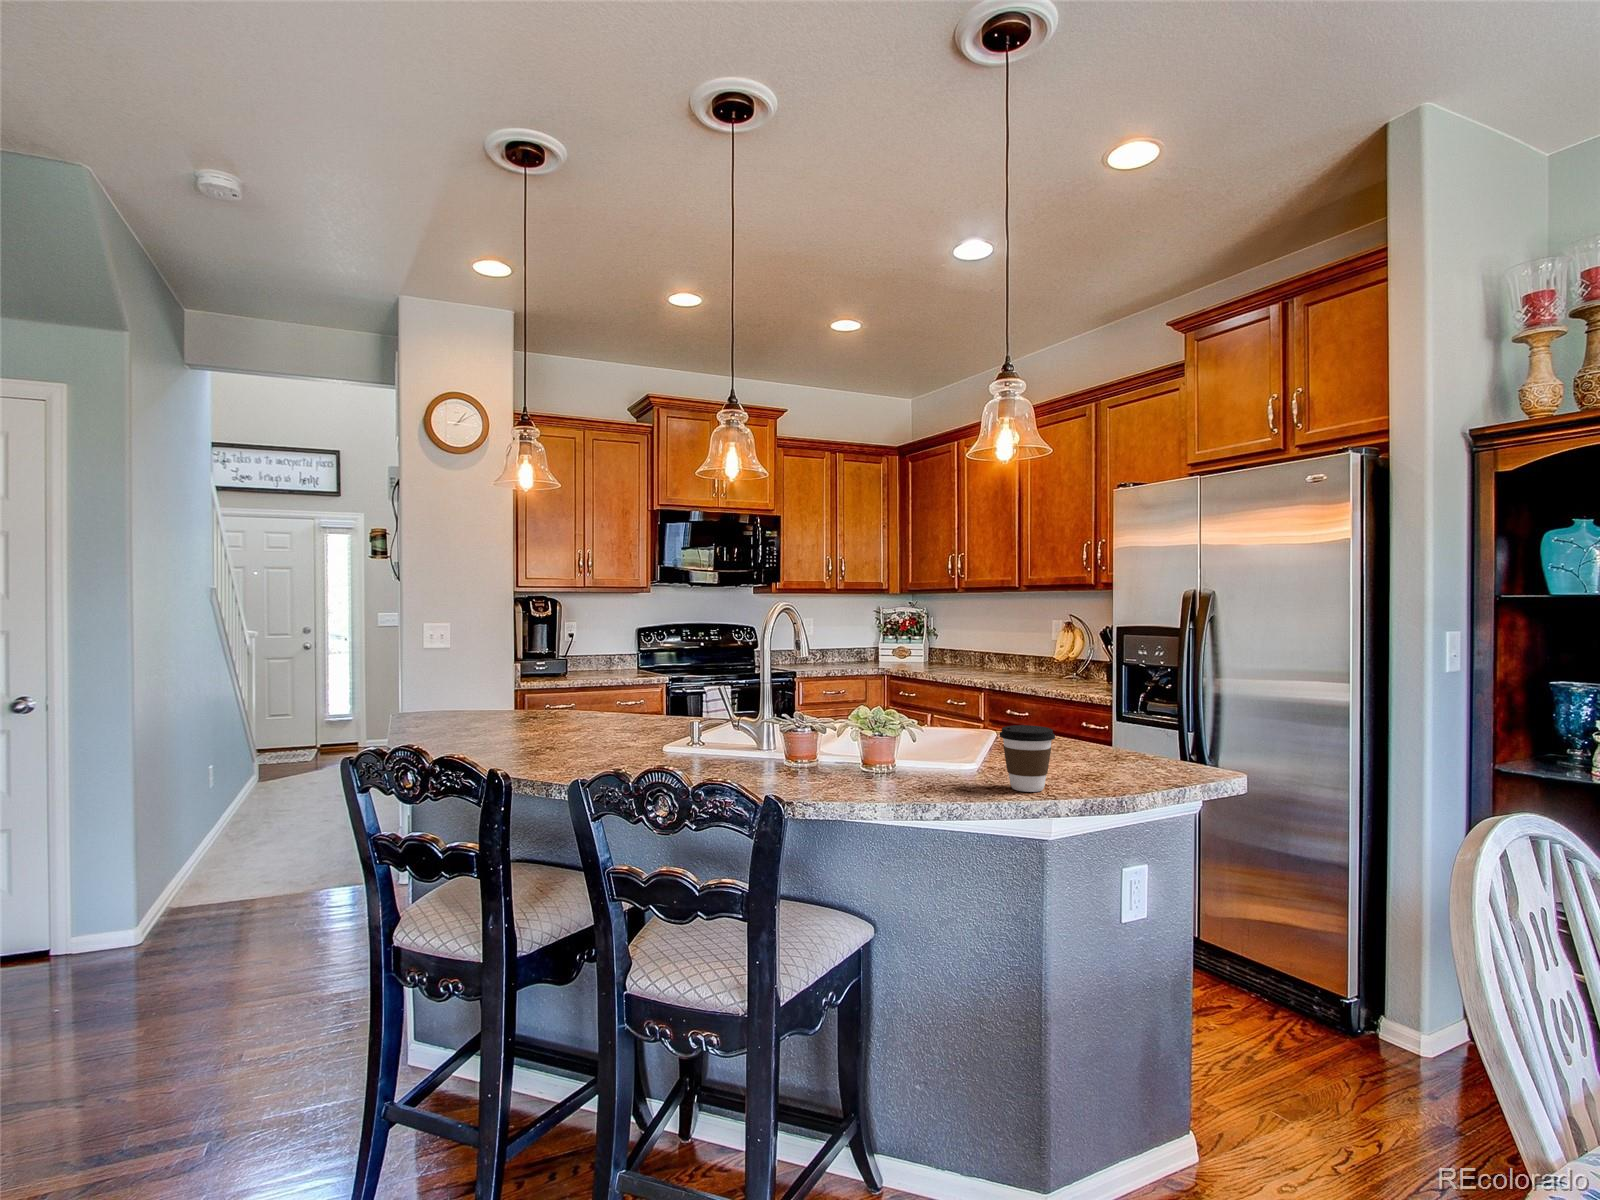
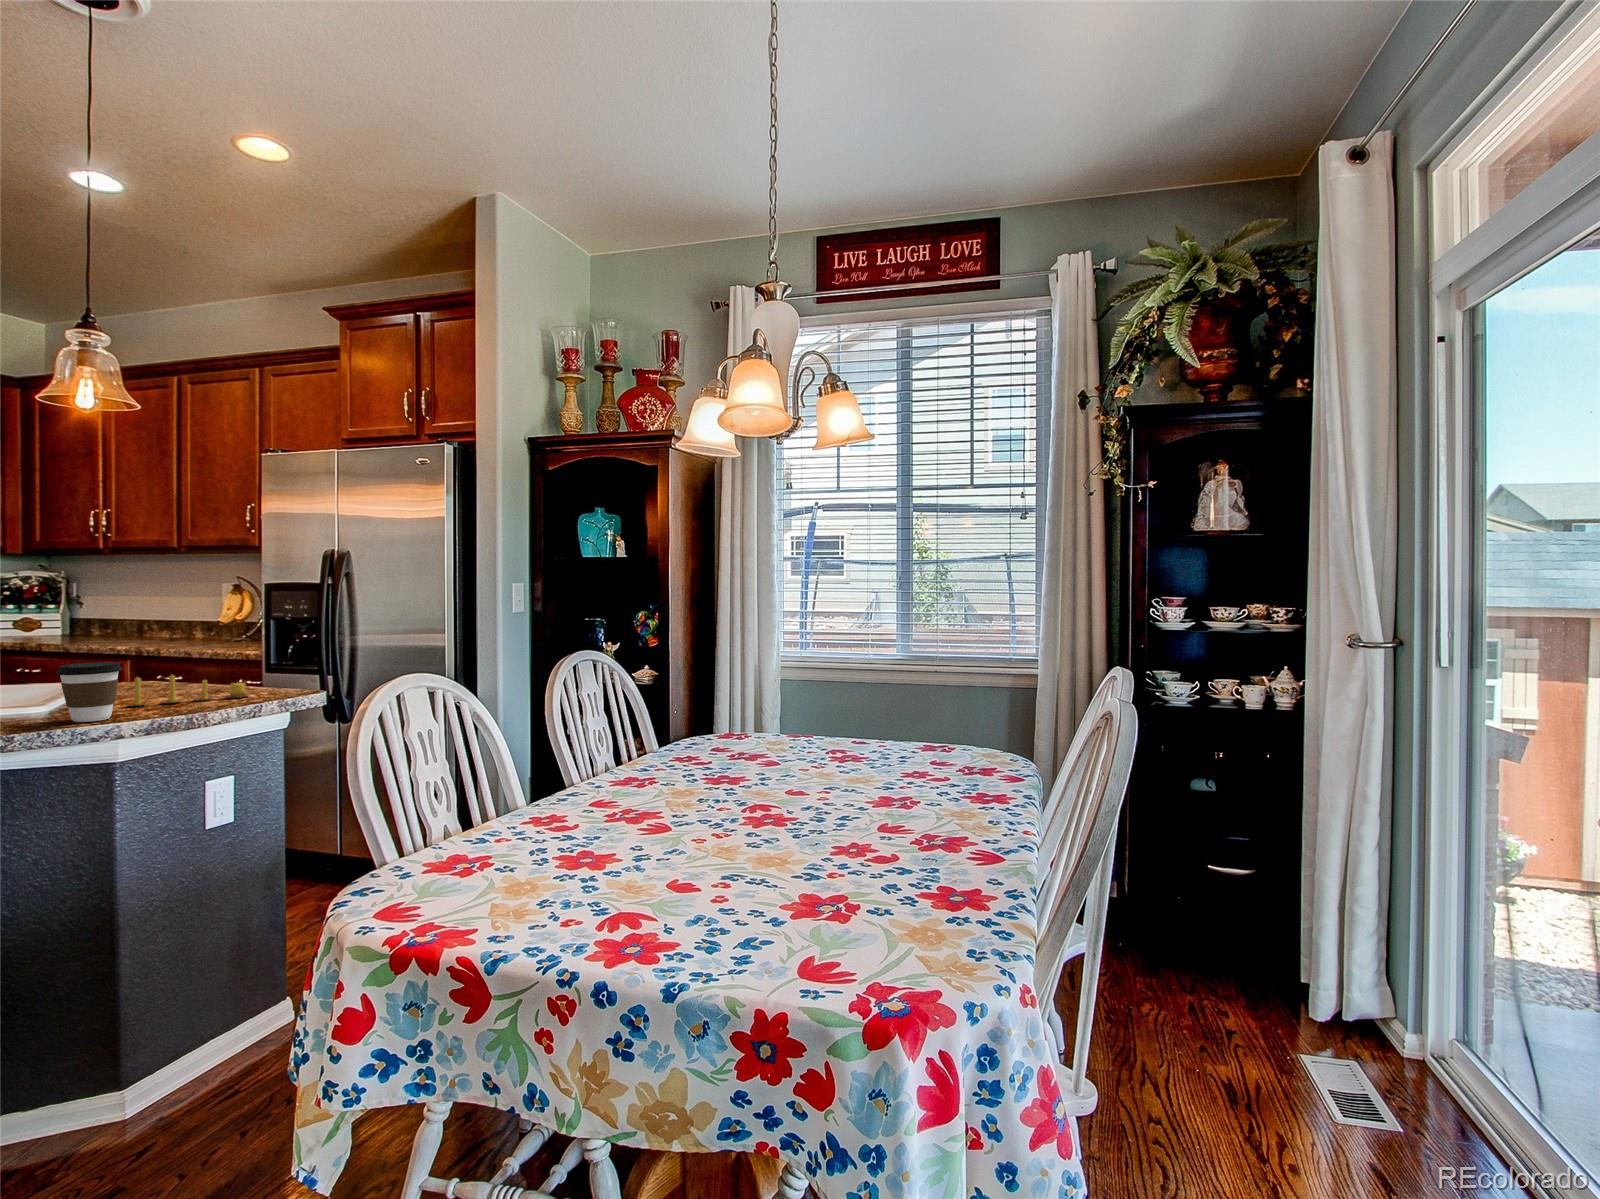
candle: none [1045,738,1165,776] -> present [125,675,249,706]

